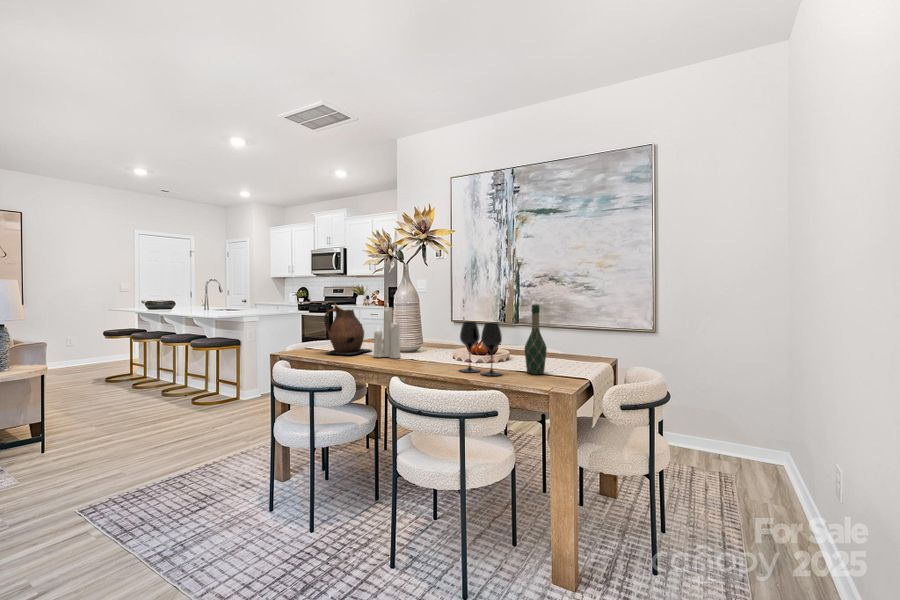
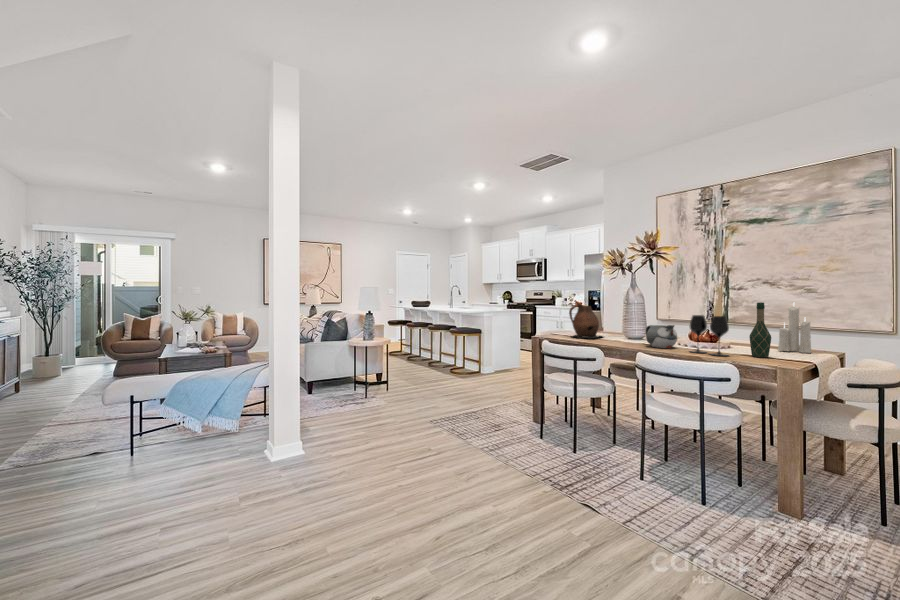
candle: present [373,304,401,358] -> present [778,306,811,353]
teapot: none [412,335,449,366] -> present [646,325,677,348]

